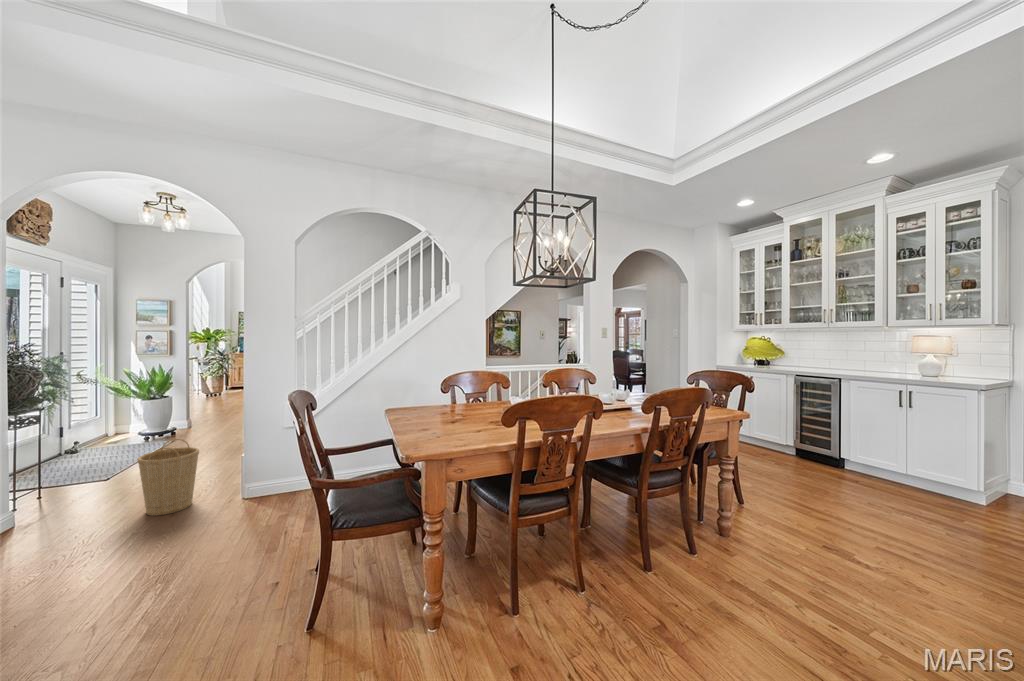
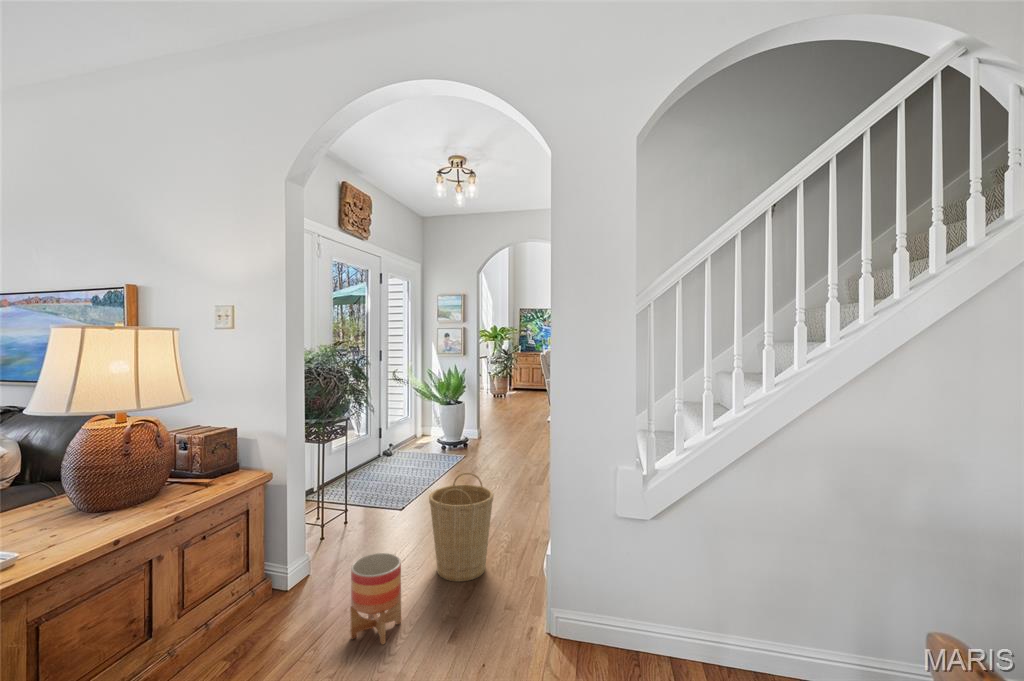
planter: none [62,498,113,563] -> present [350,553,401,645]

